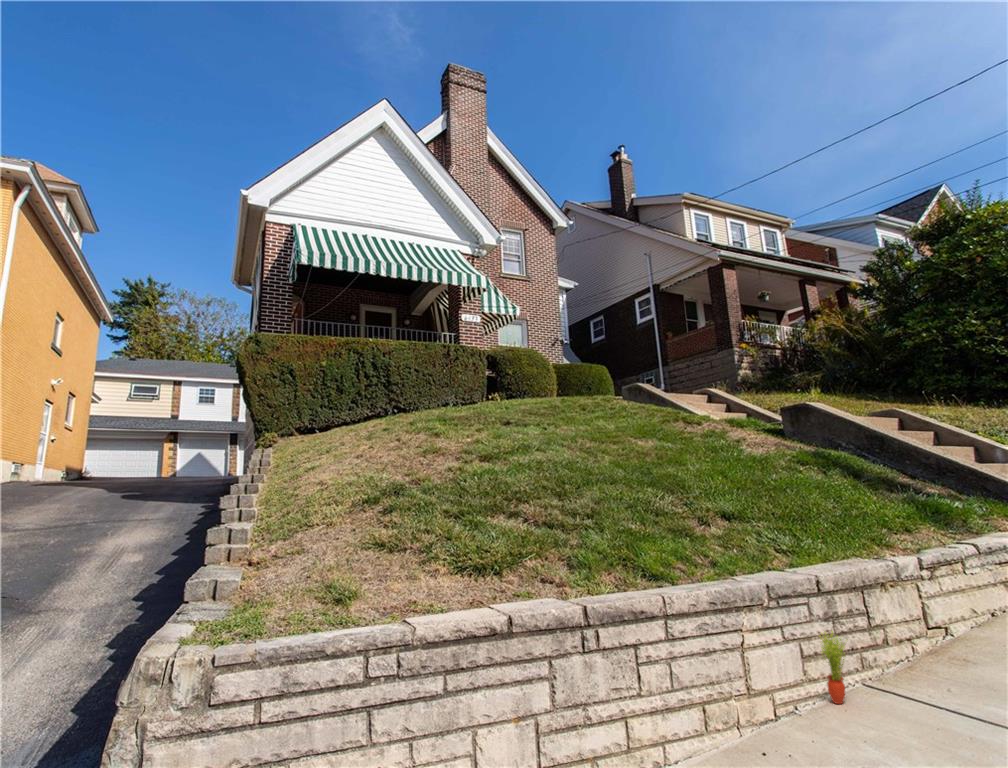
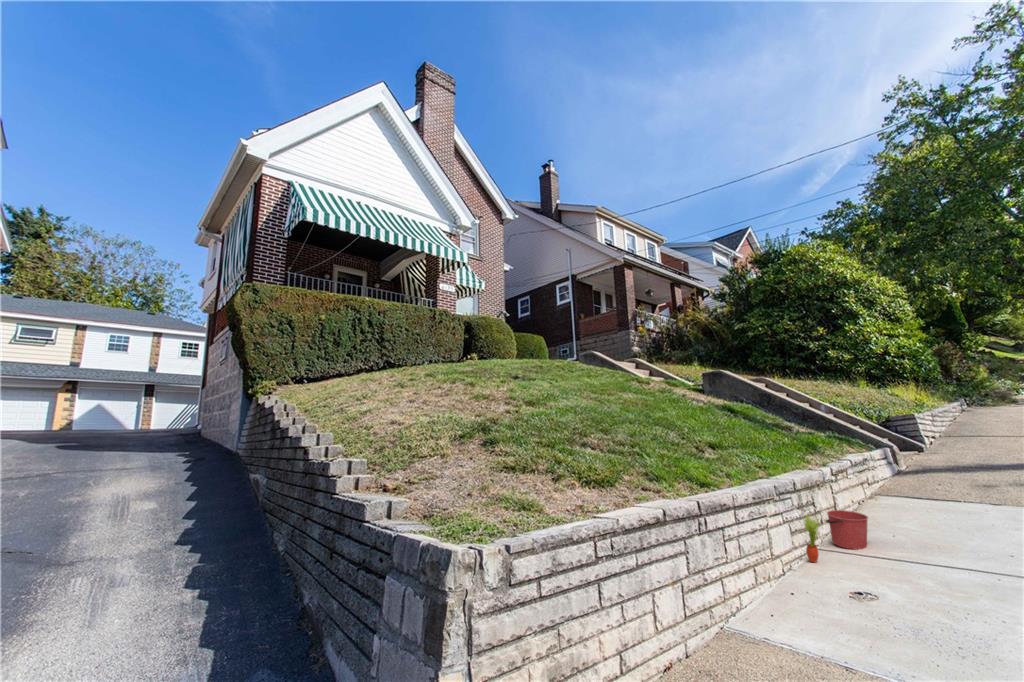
bucket: none [884,626,949,691] -> present [827,510,868,549]

